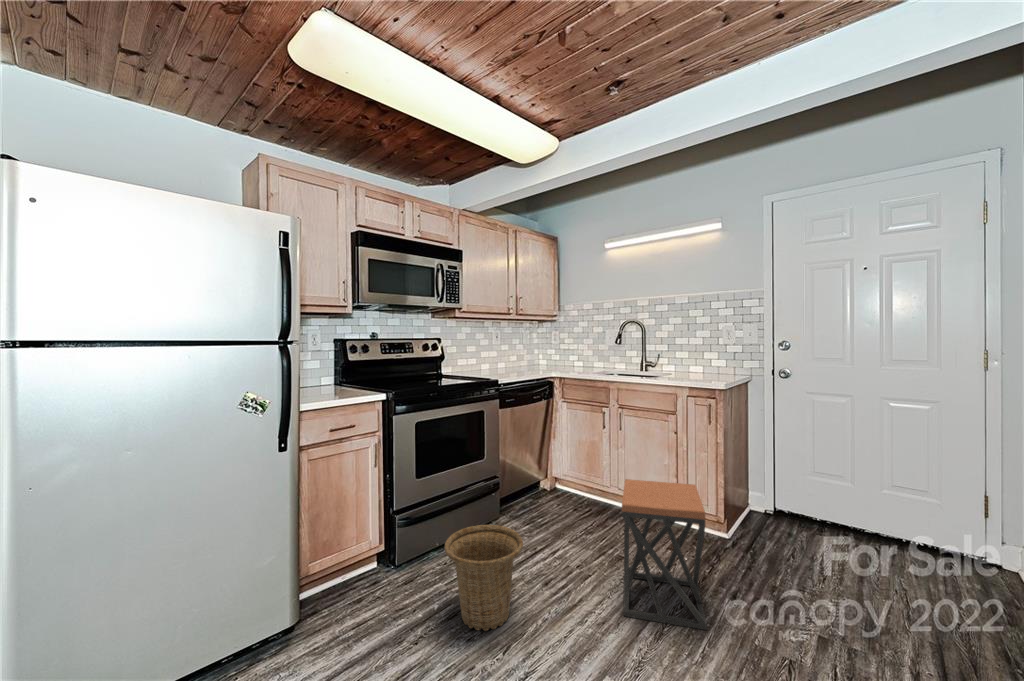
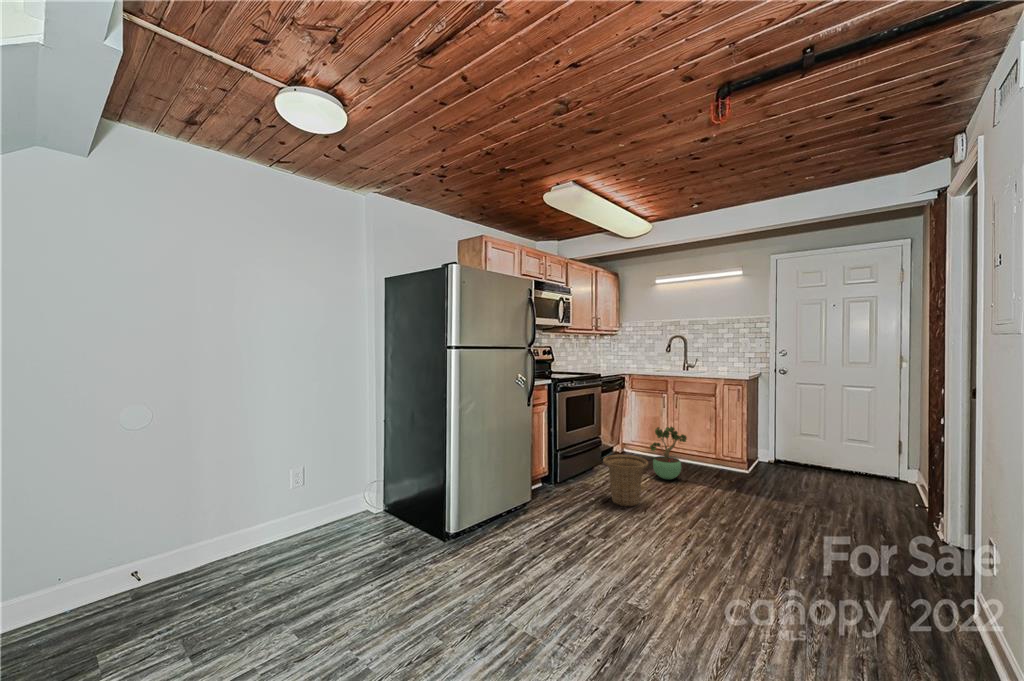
potted plant: none [560,467,617,555] -> present [650,427,687,479]
stool: present [622,479,707,630] -> none [695,431,749,505]

